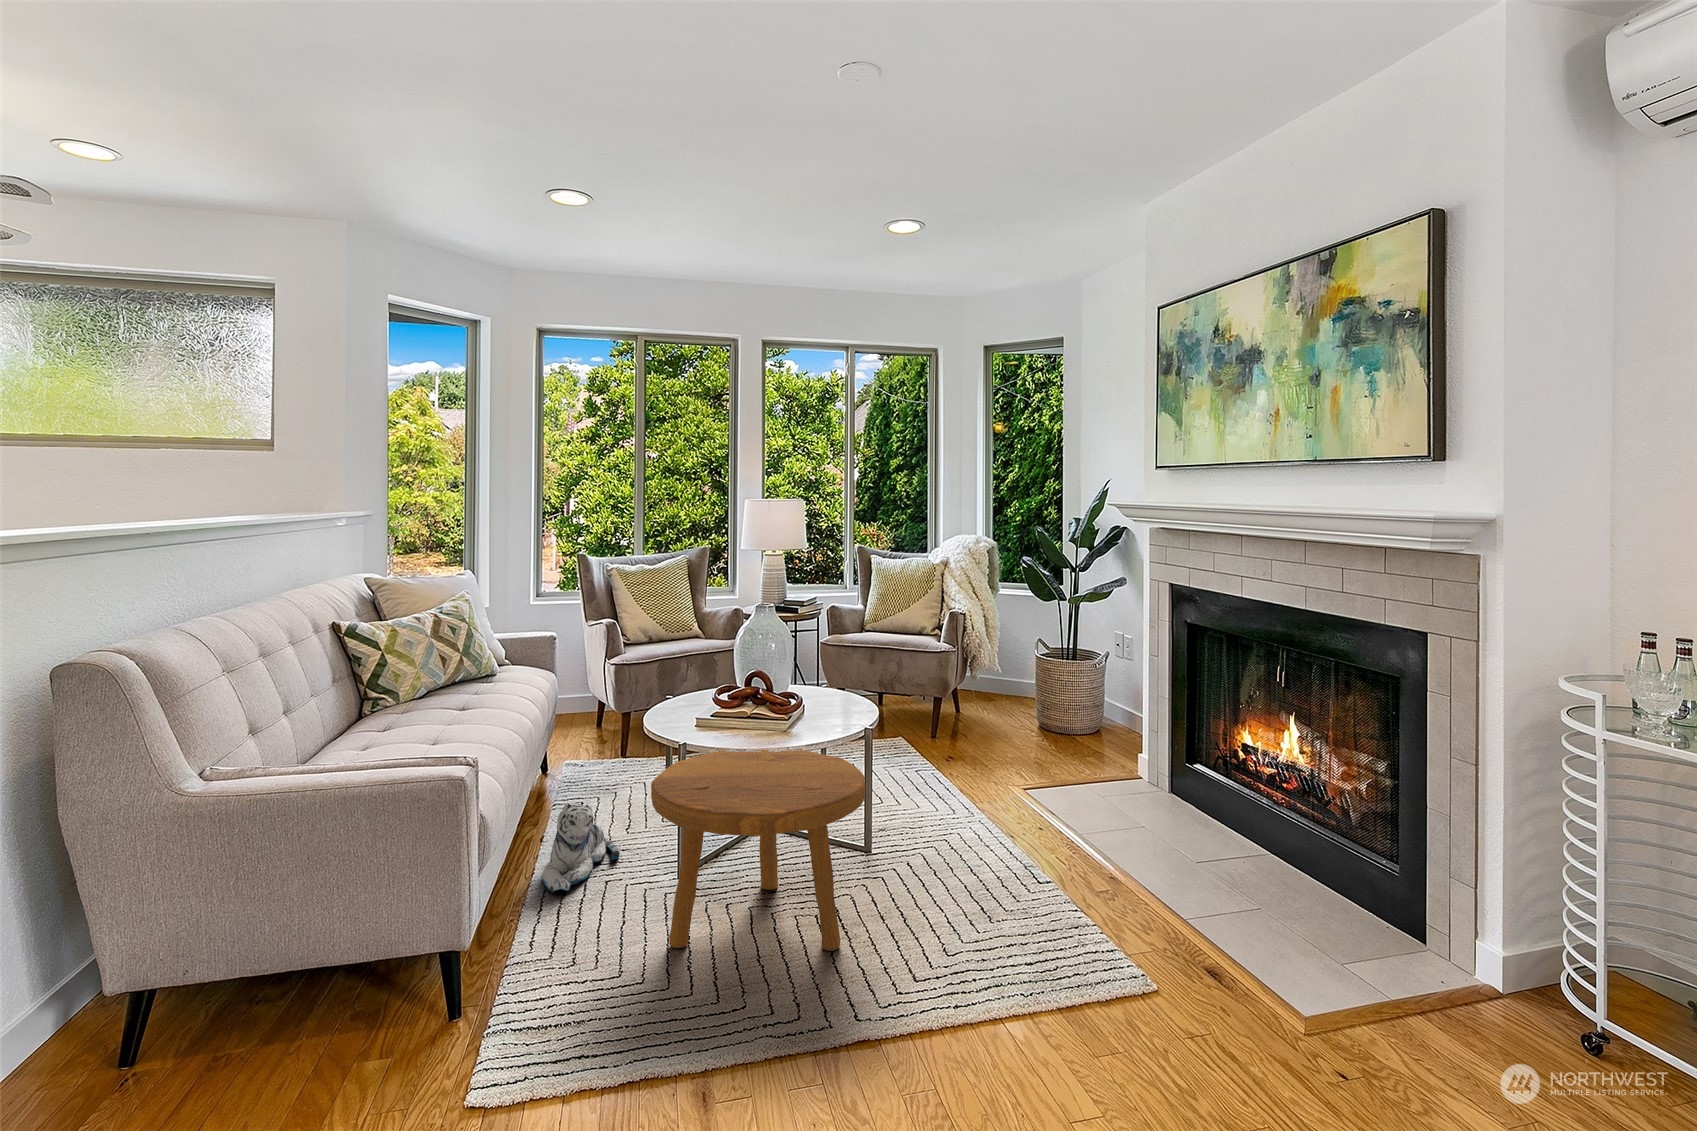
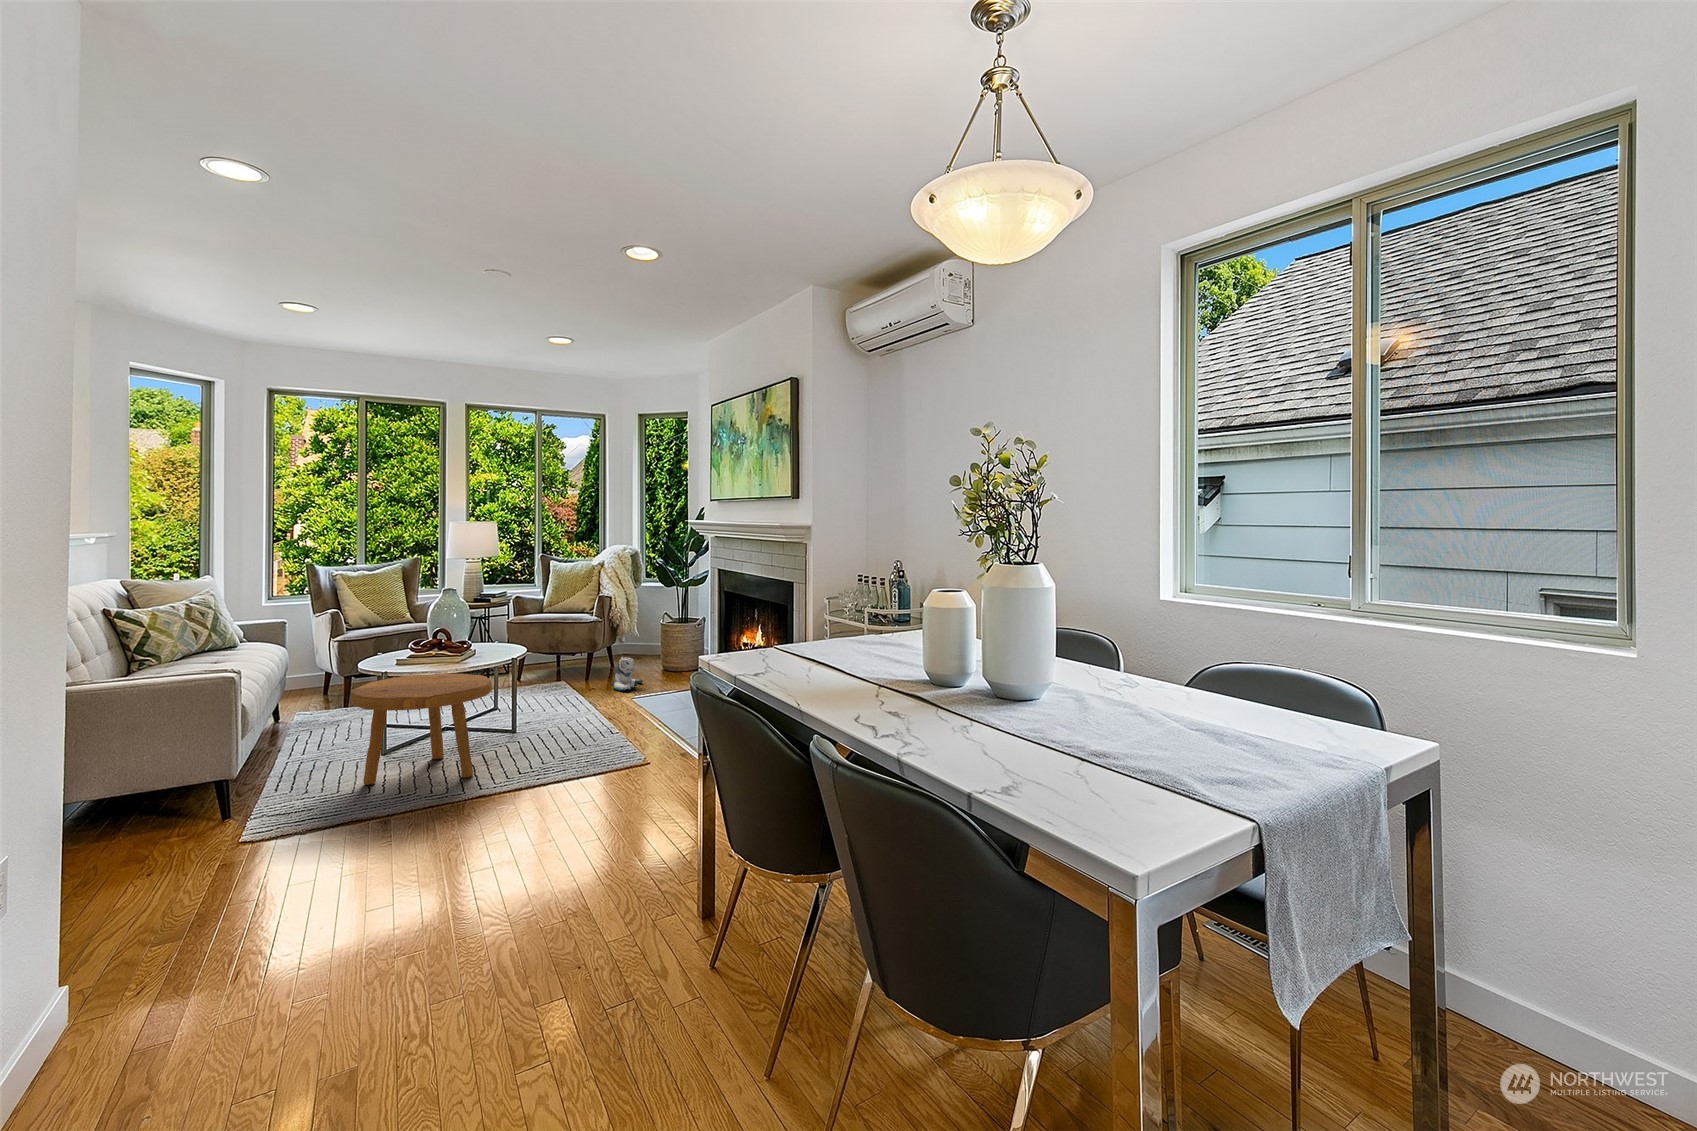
plush toy: present [542,804,620,893] -> present [612,657,642,691]

